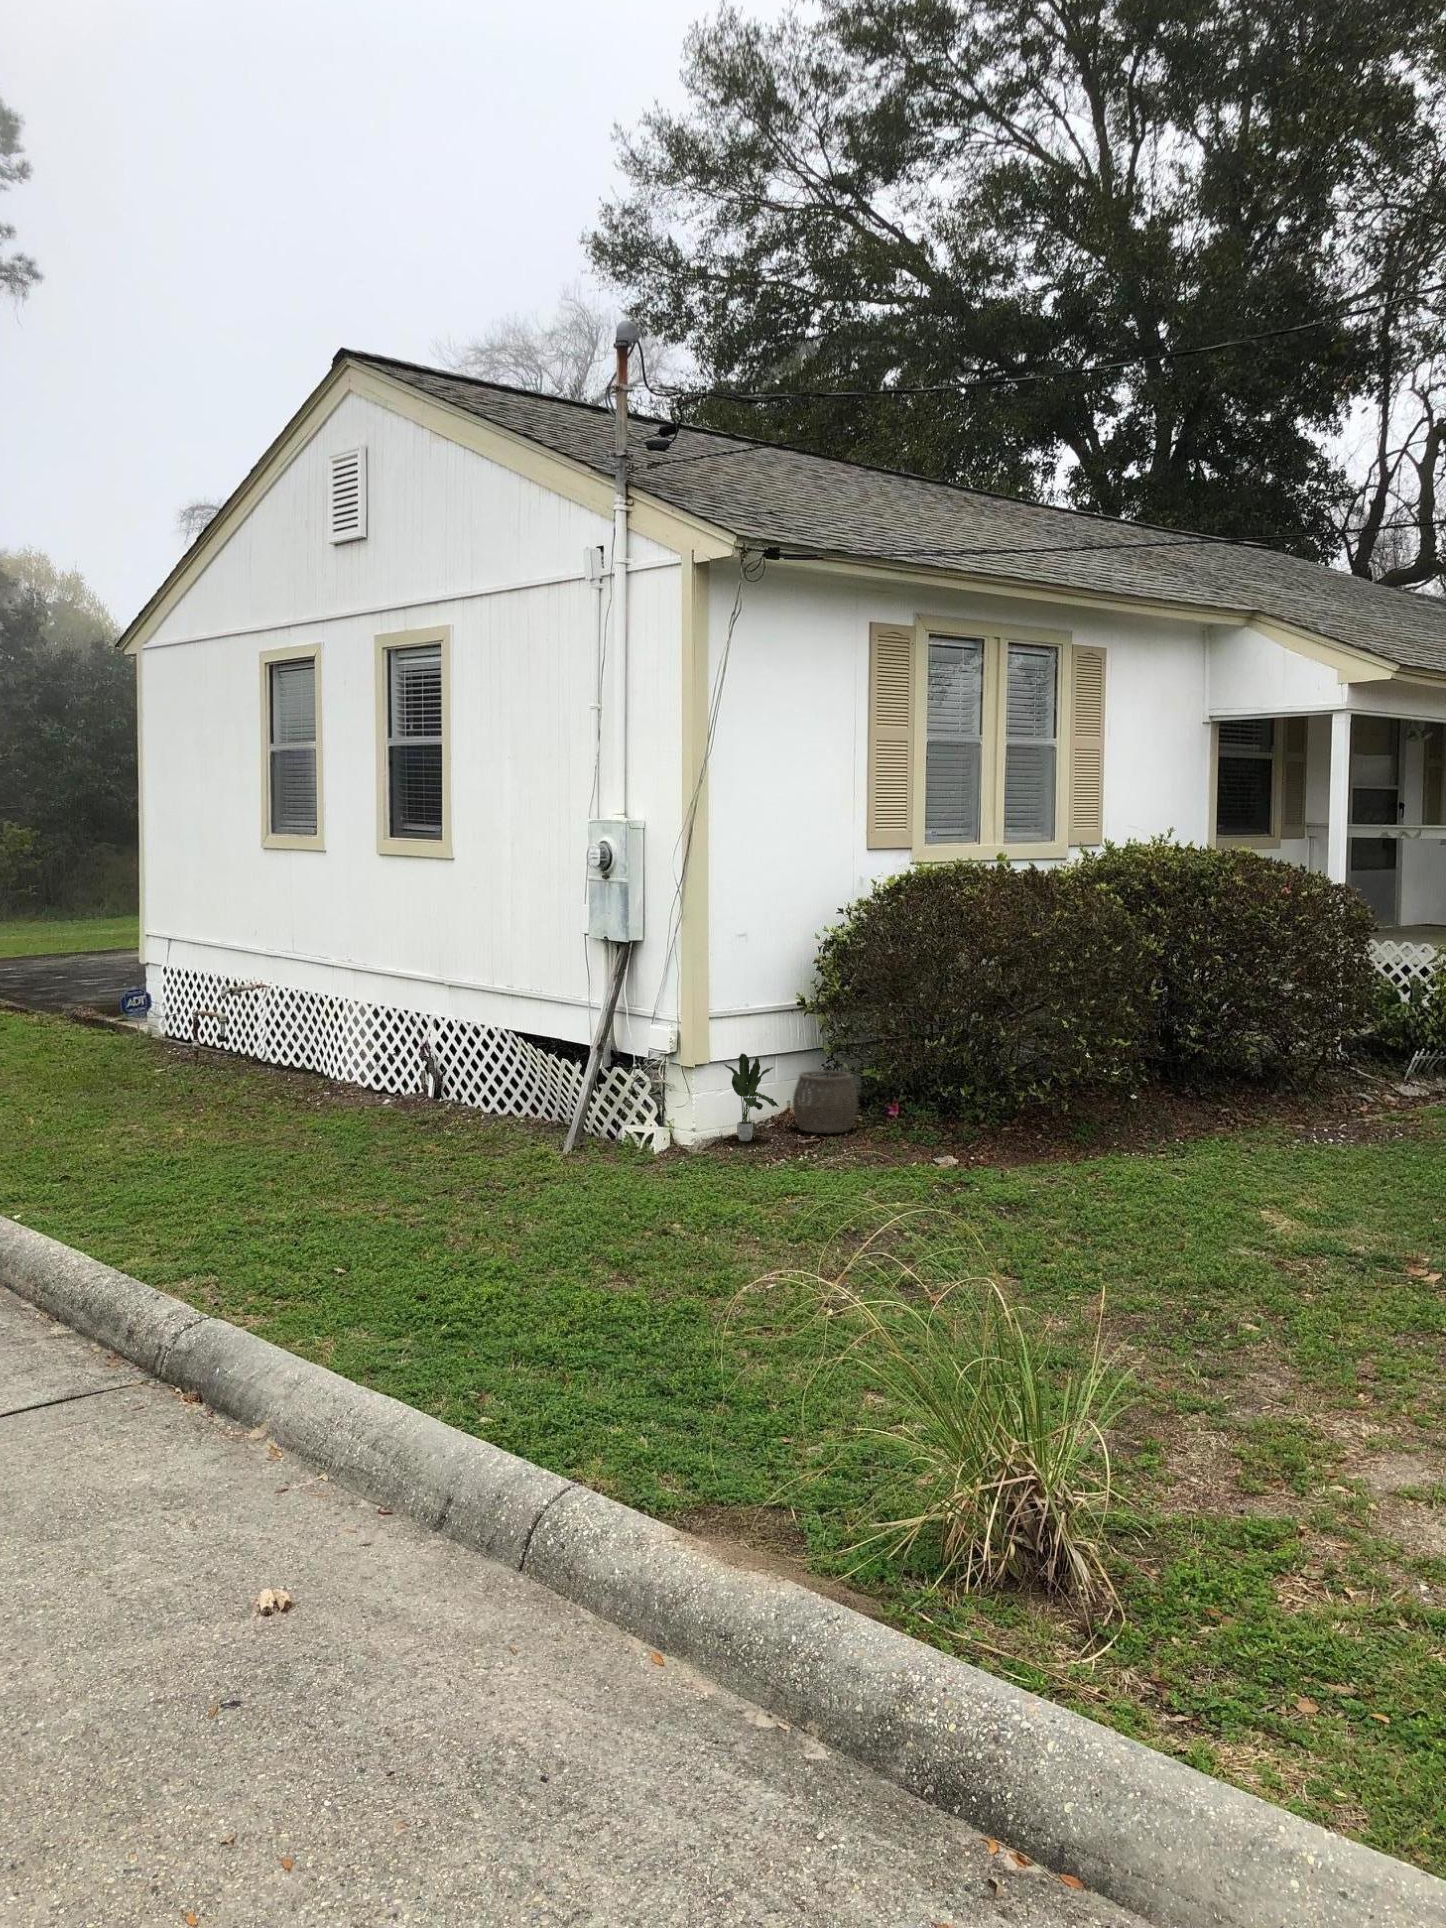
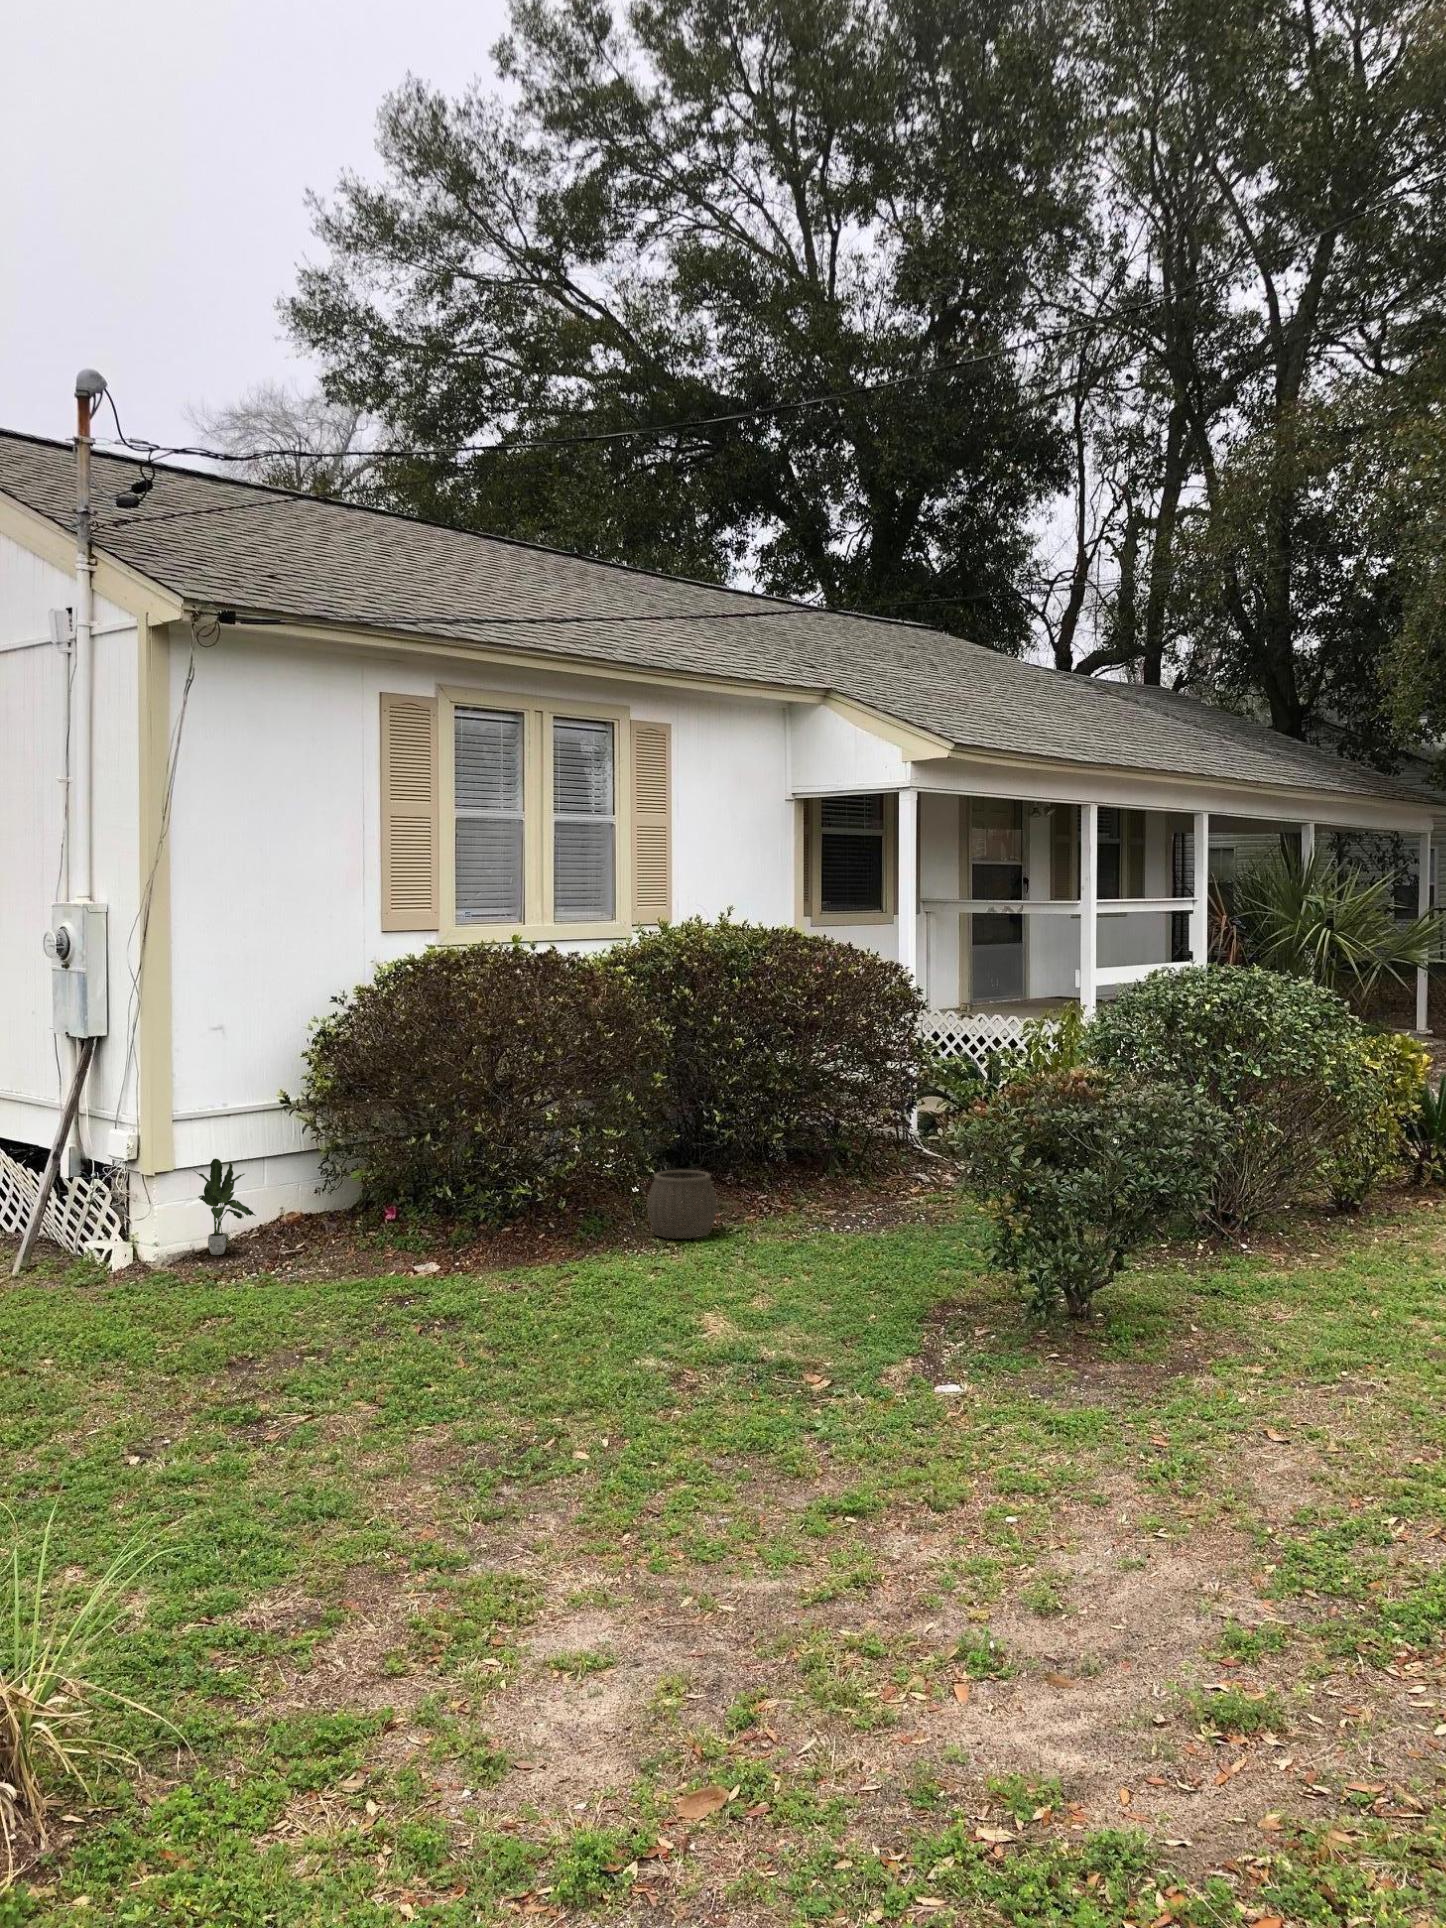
woven basket: present [793,1071,857,1133] -> present [648,1170,717,1239]

